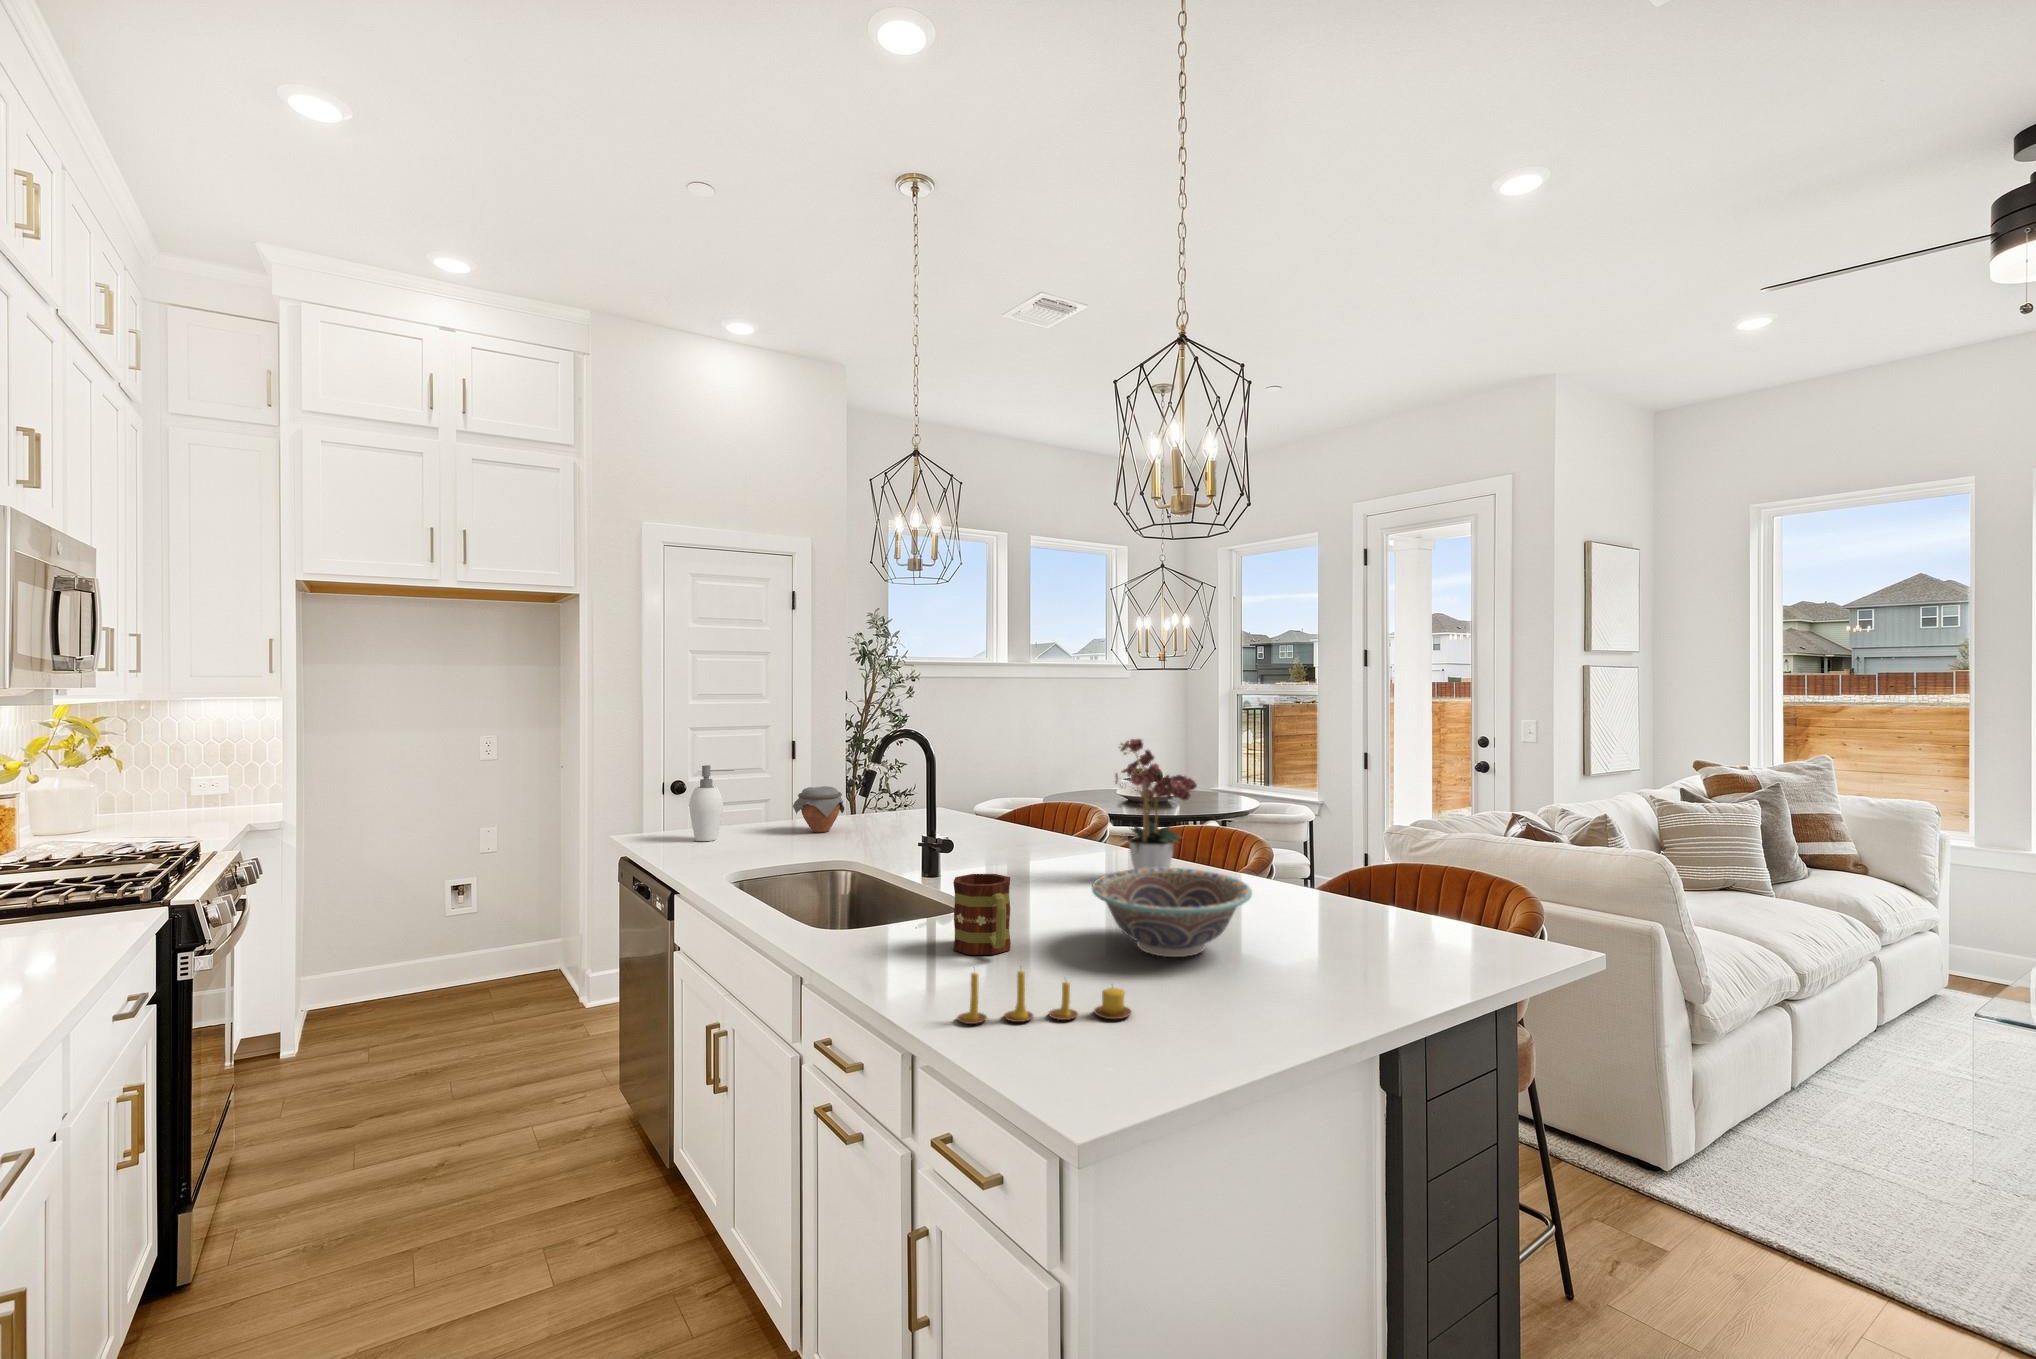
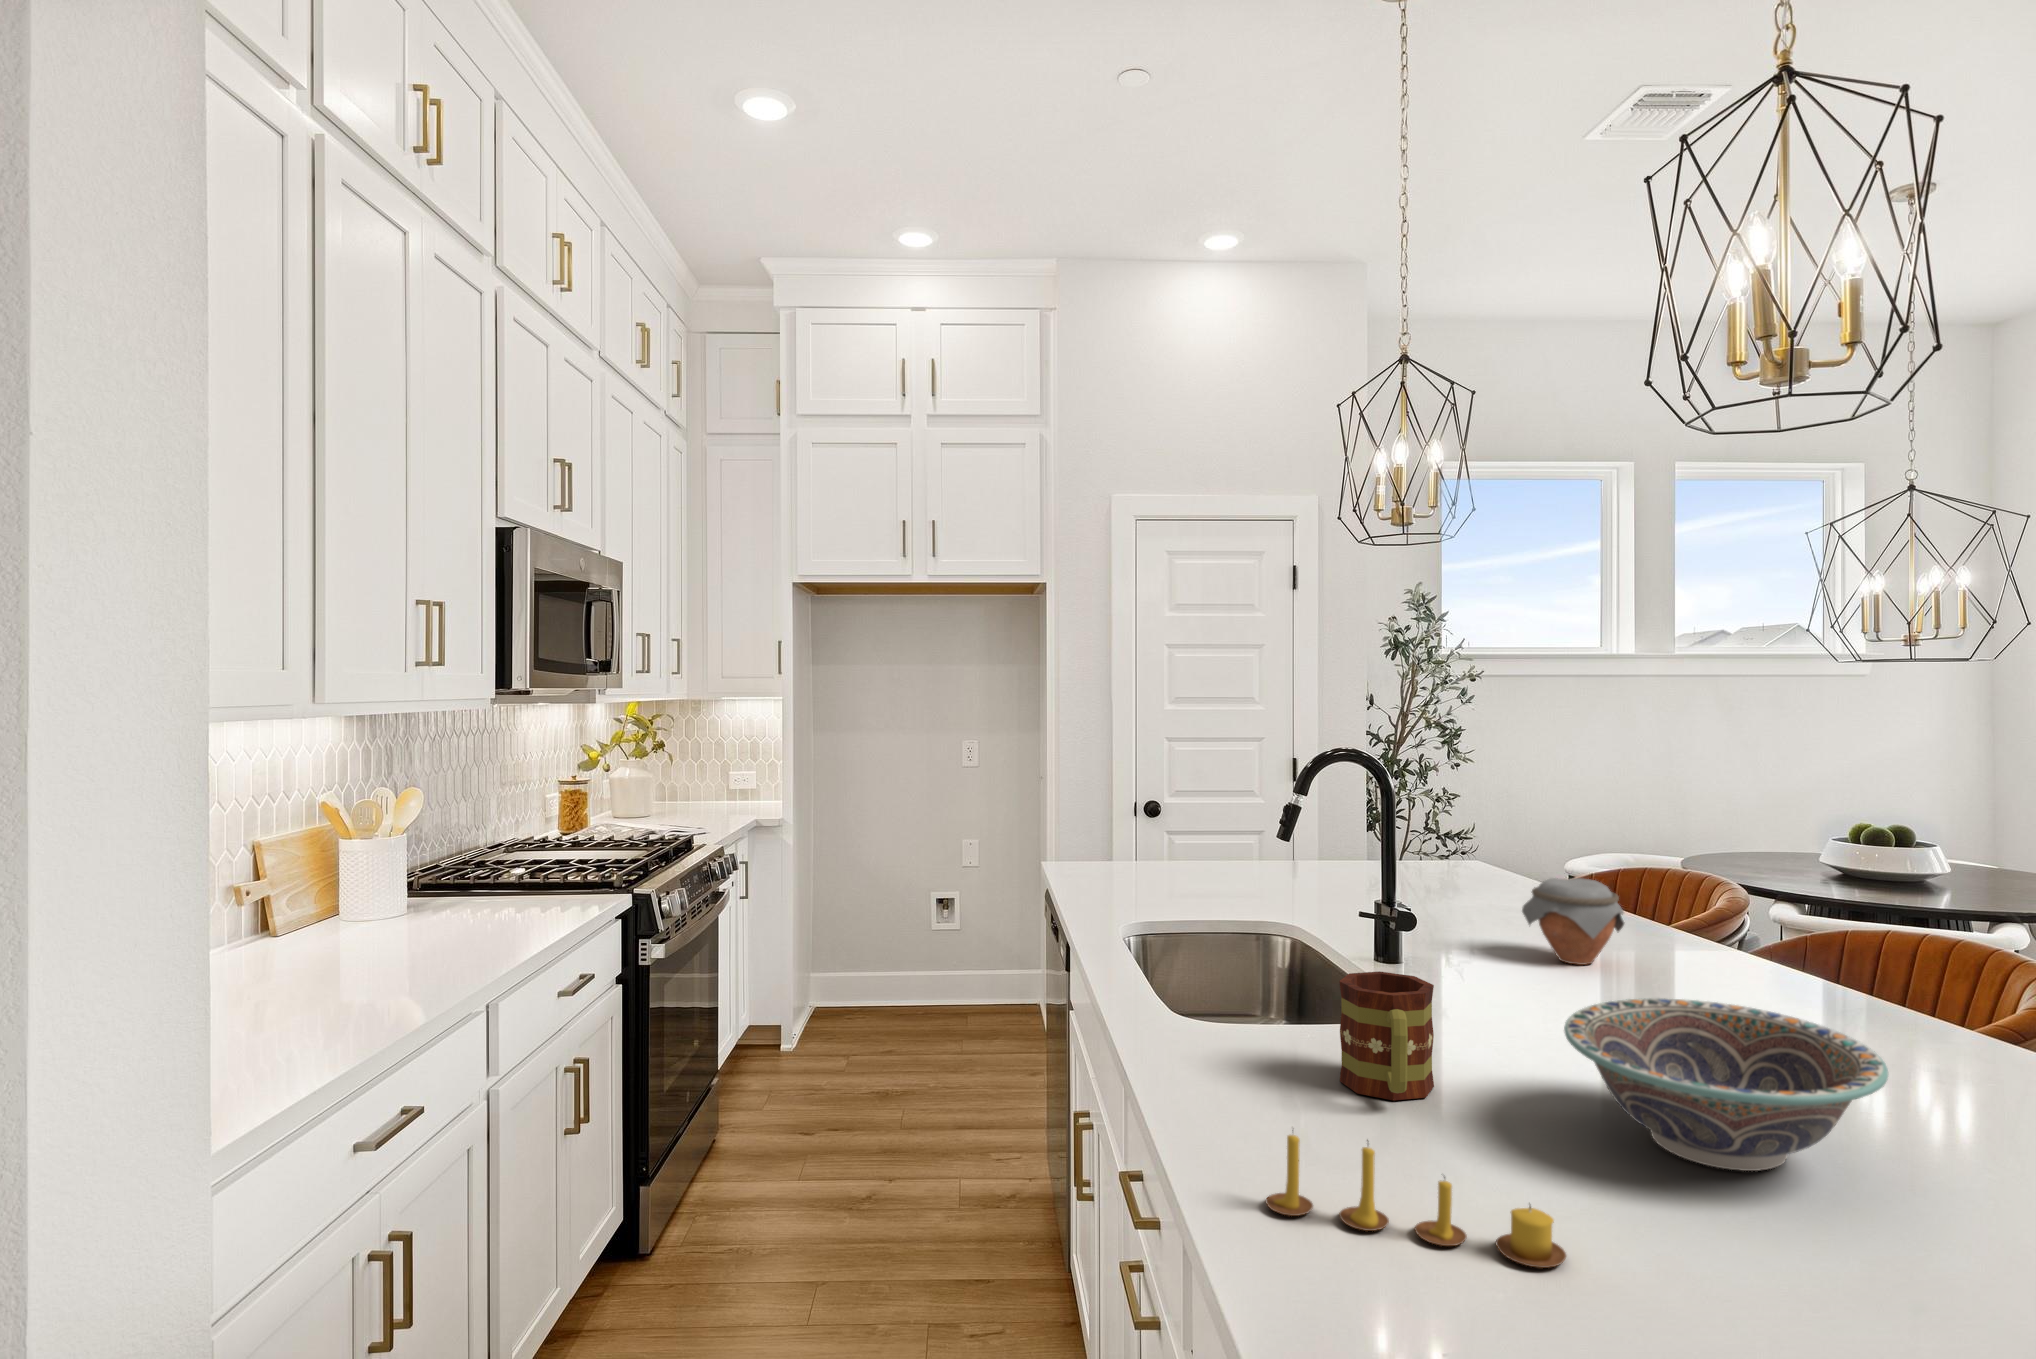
flower arrangement: present [1115,739,1197,869] -> none [1668,767,1859,1018]
soap dispenser: present [689,765,734,841] -> none [1119,785,1171,877]
jar: present [793,786,845,832] -> present [1522,878,1625,965]

